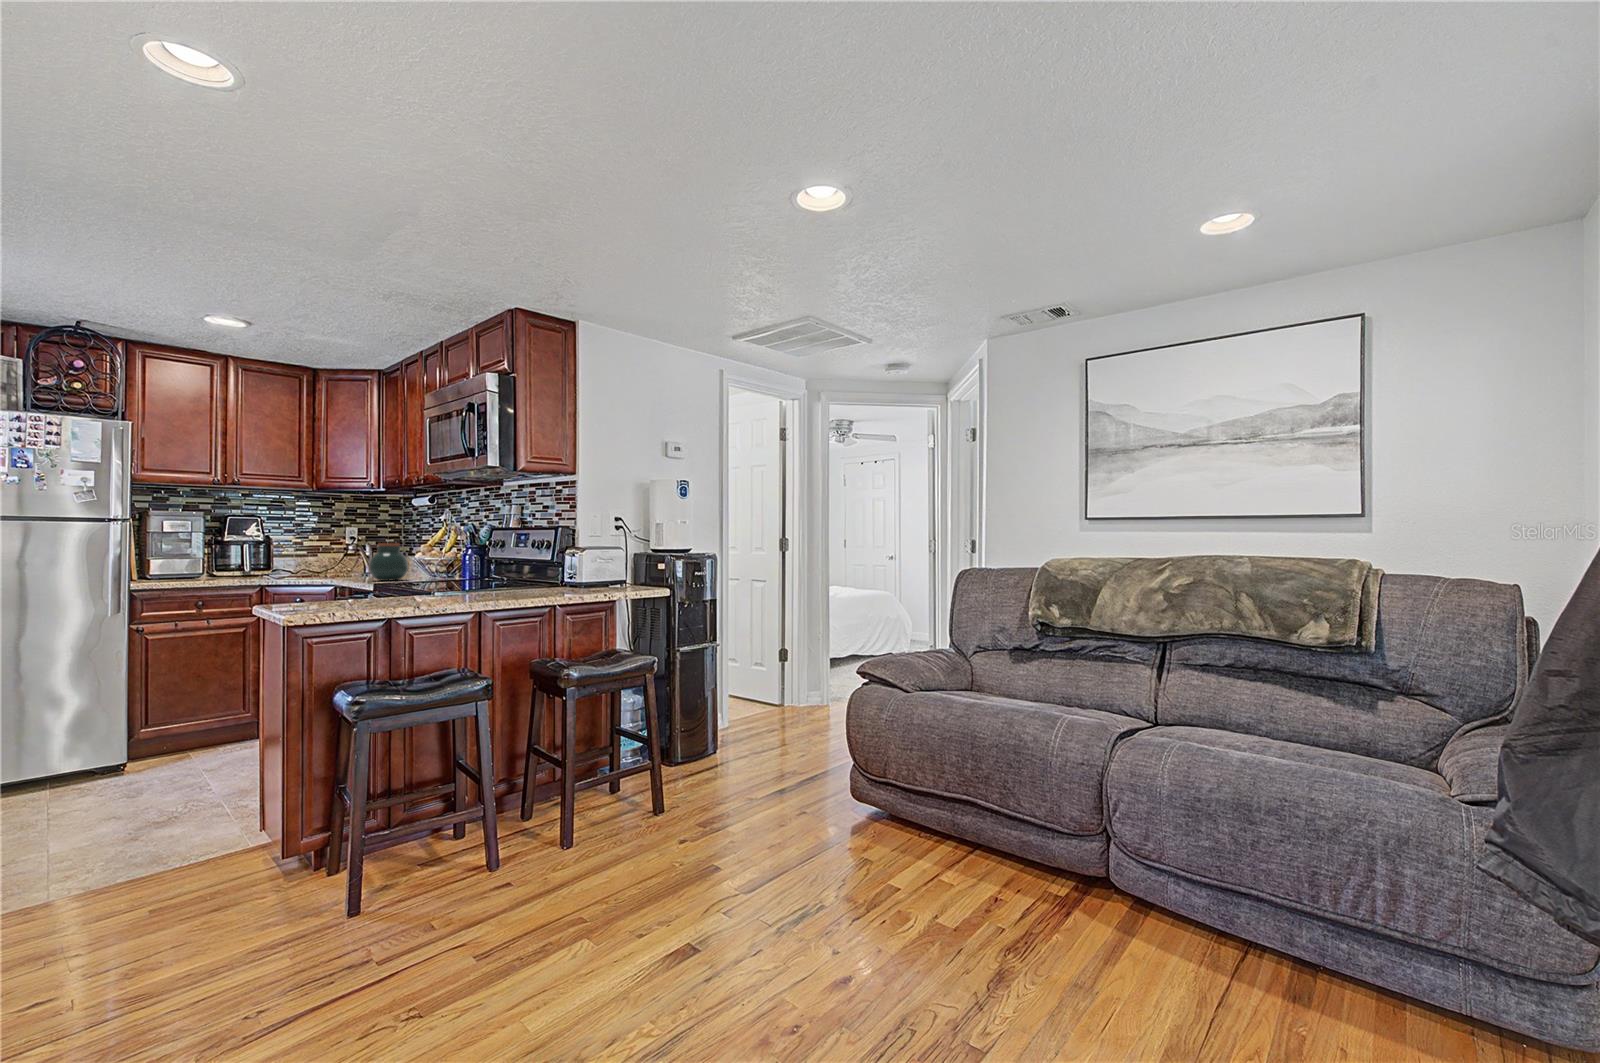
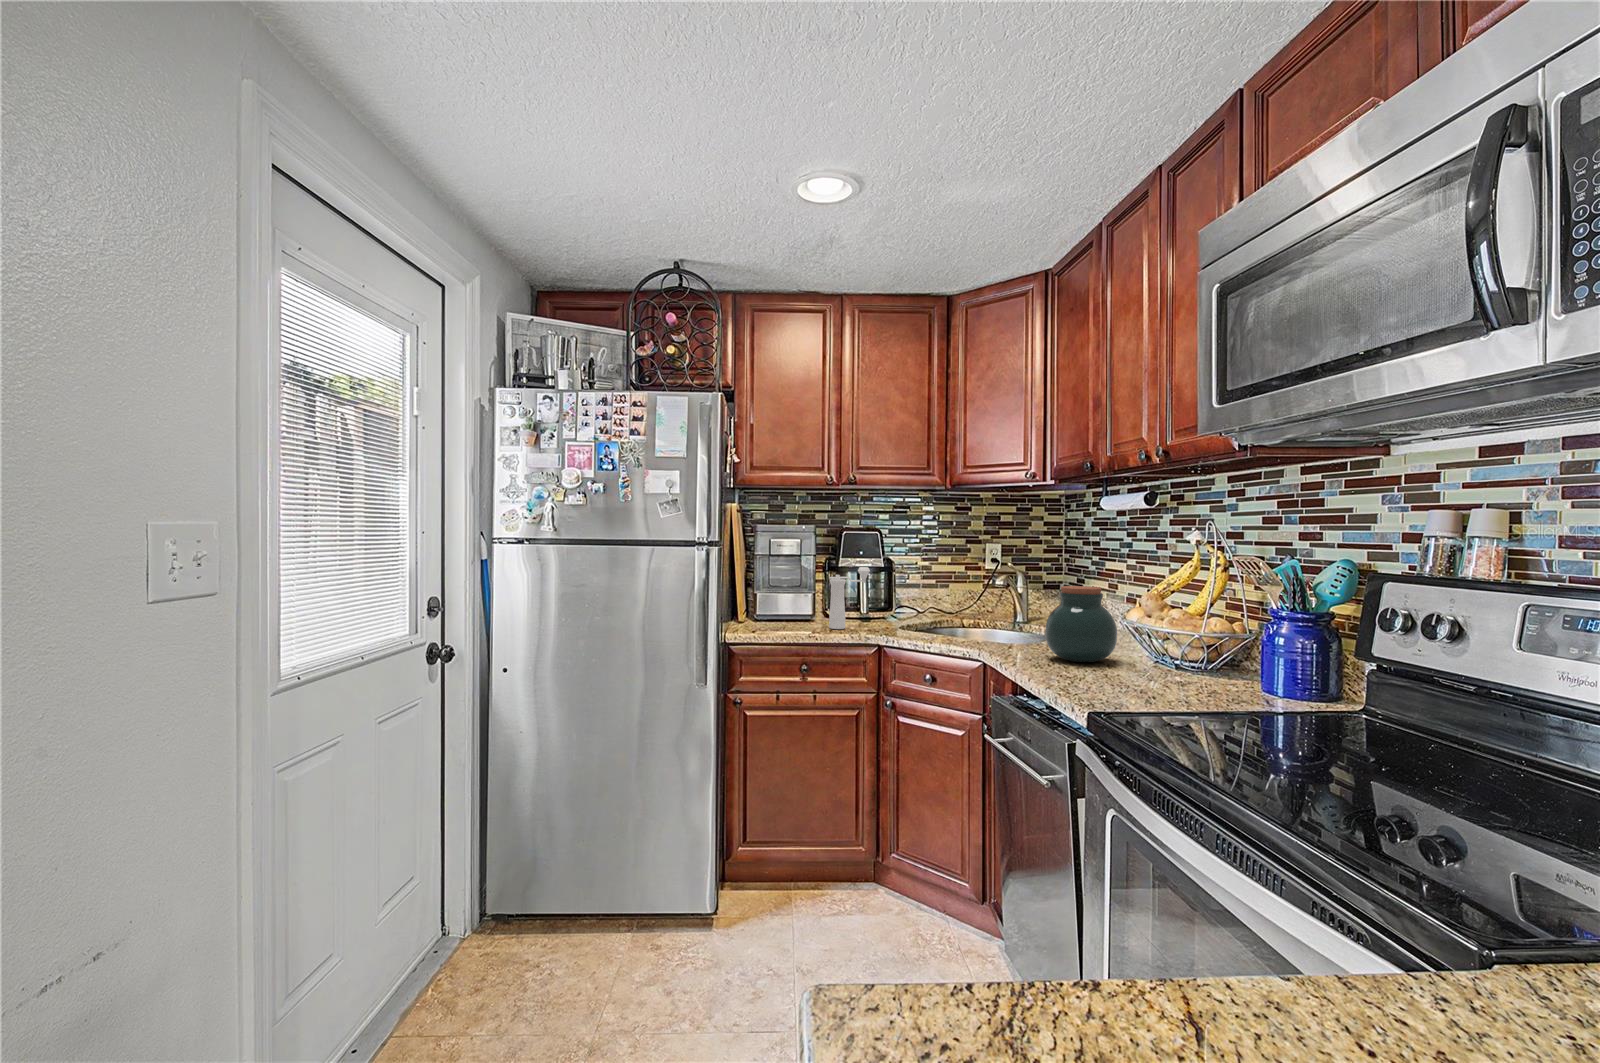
pepper mill: none [219,541,253,581] -> present [829,567,870,629]

